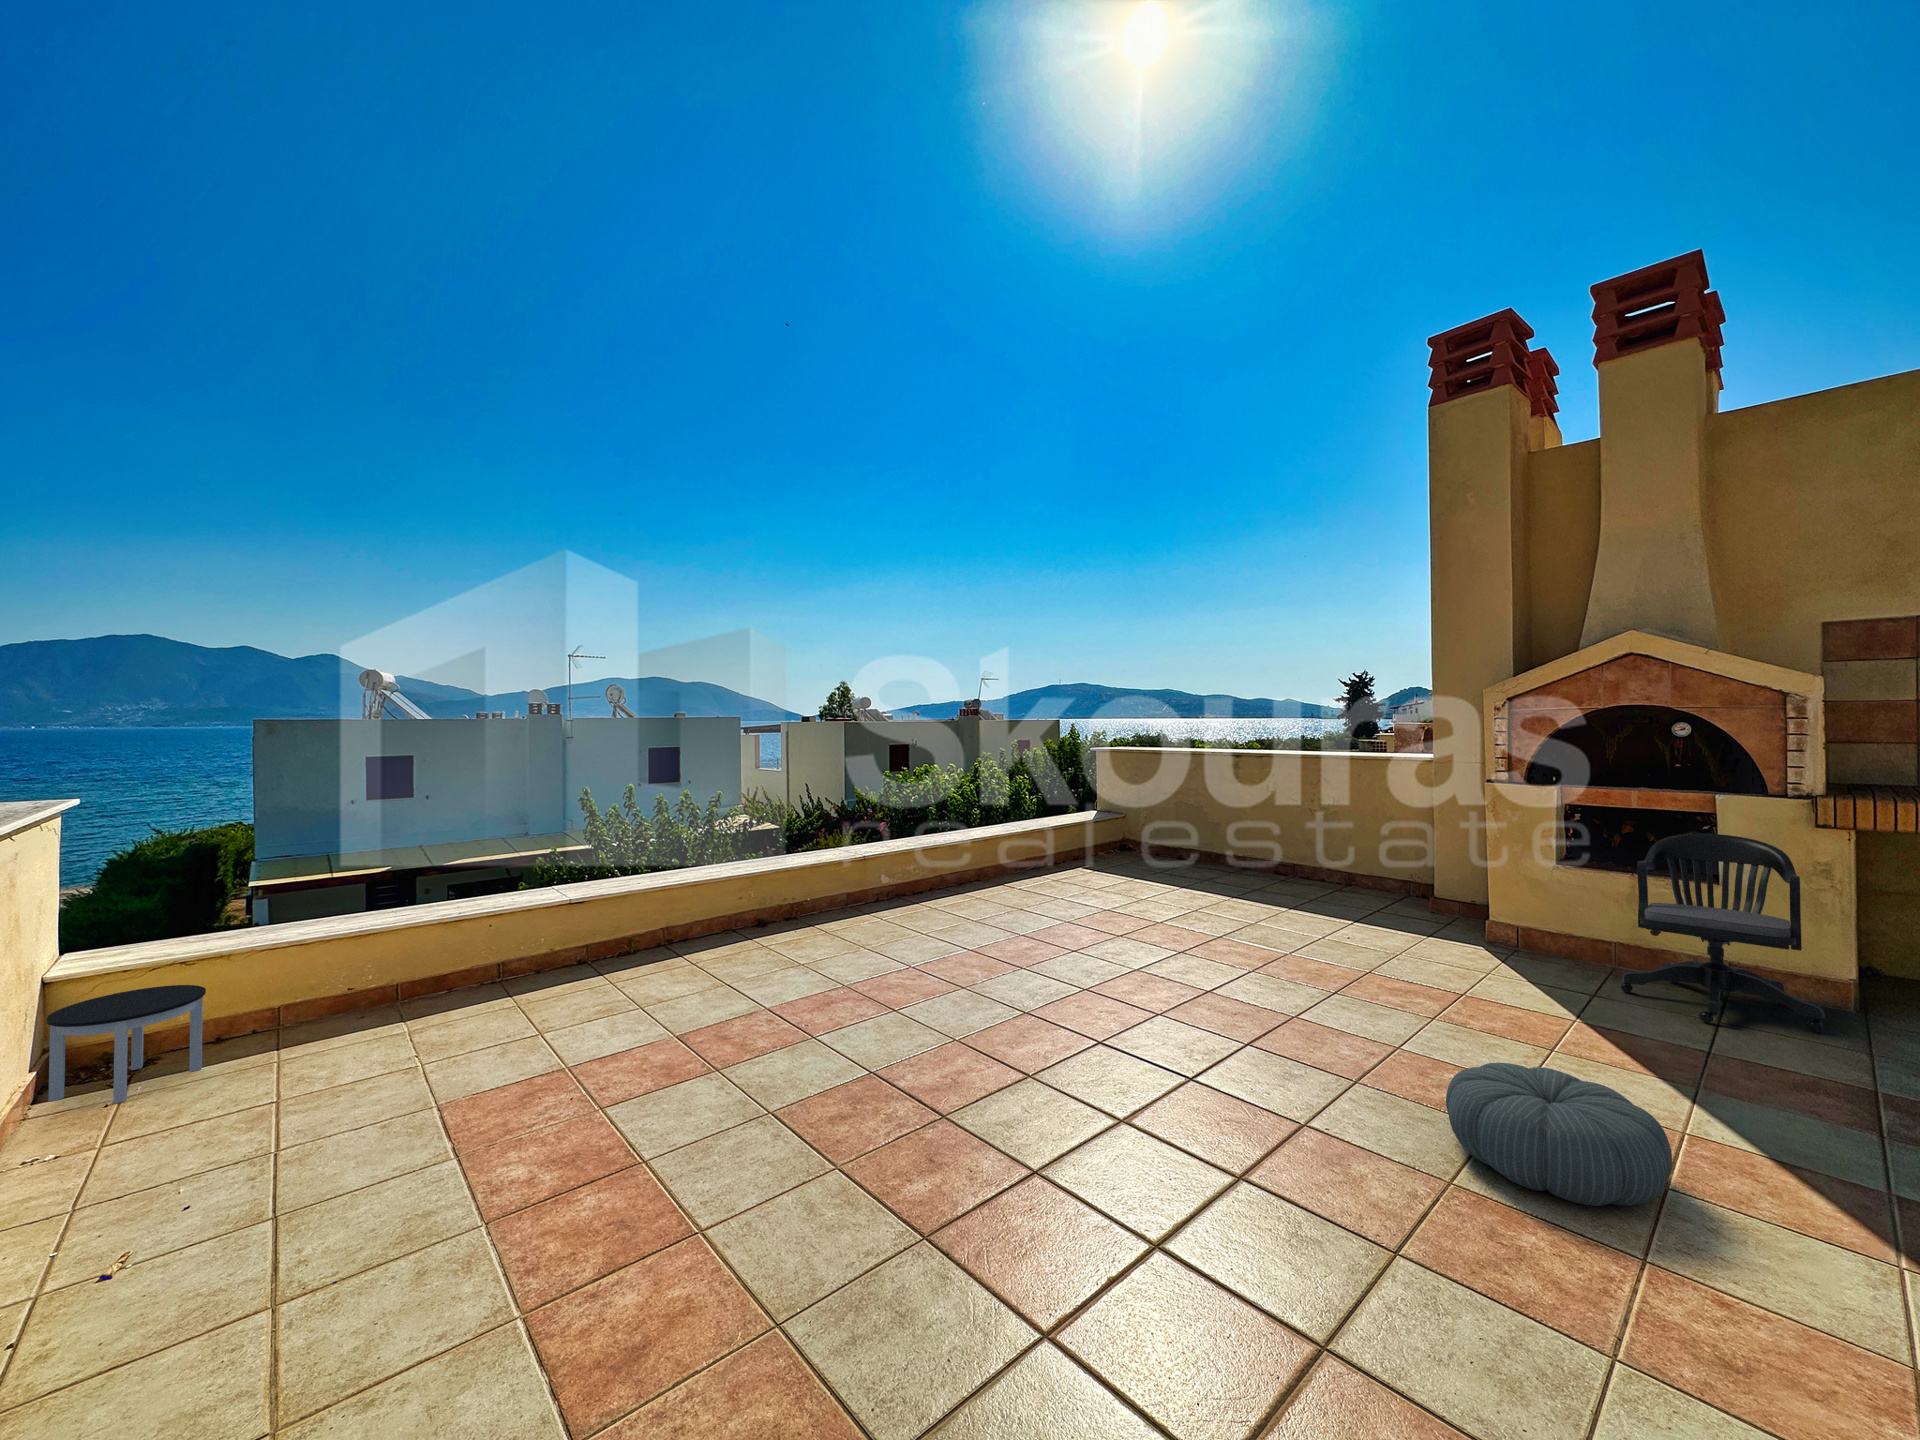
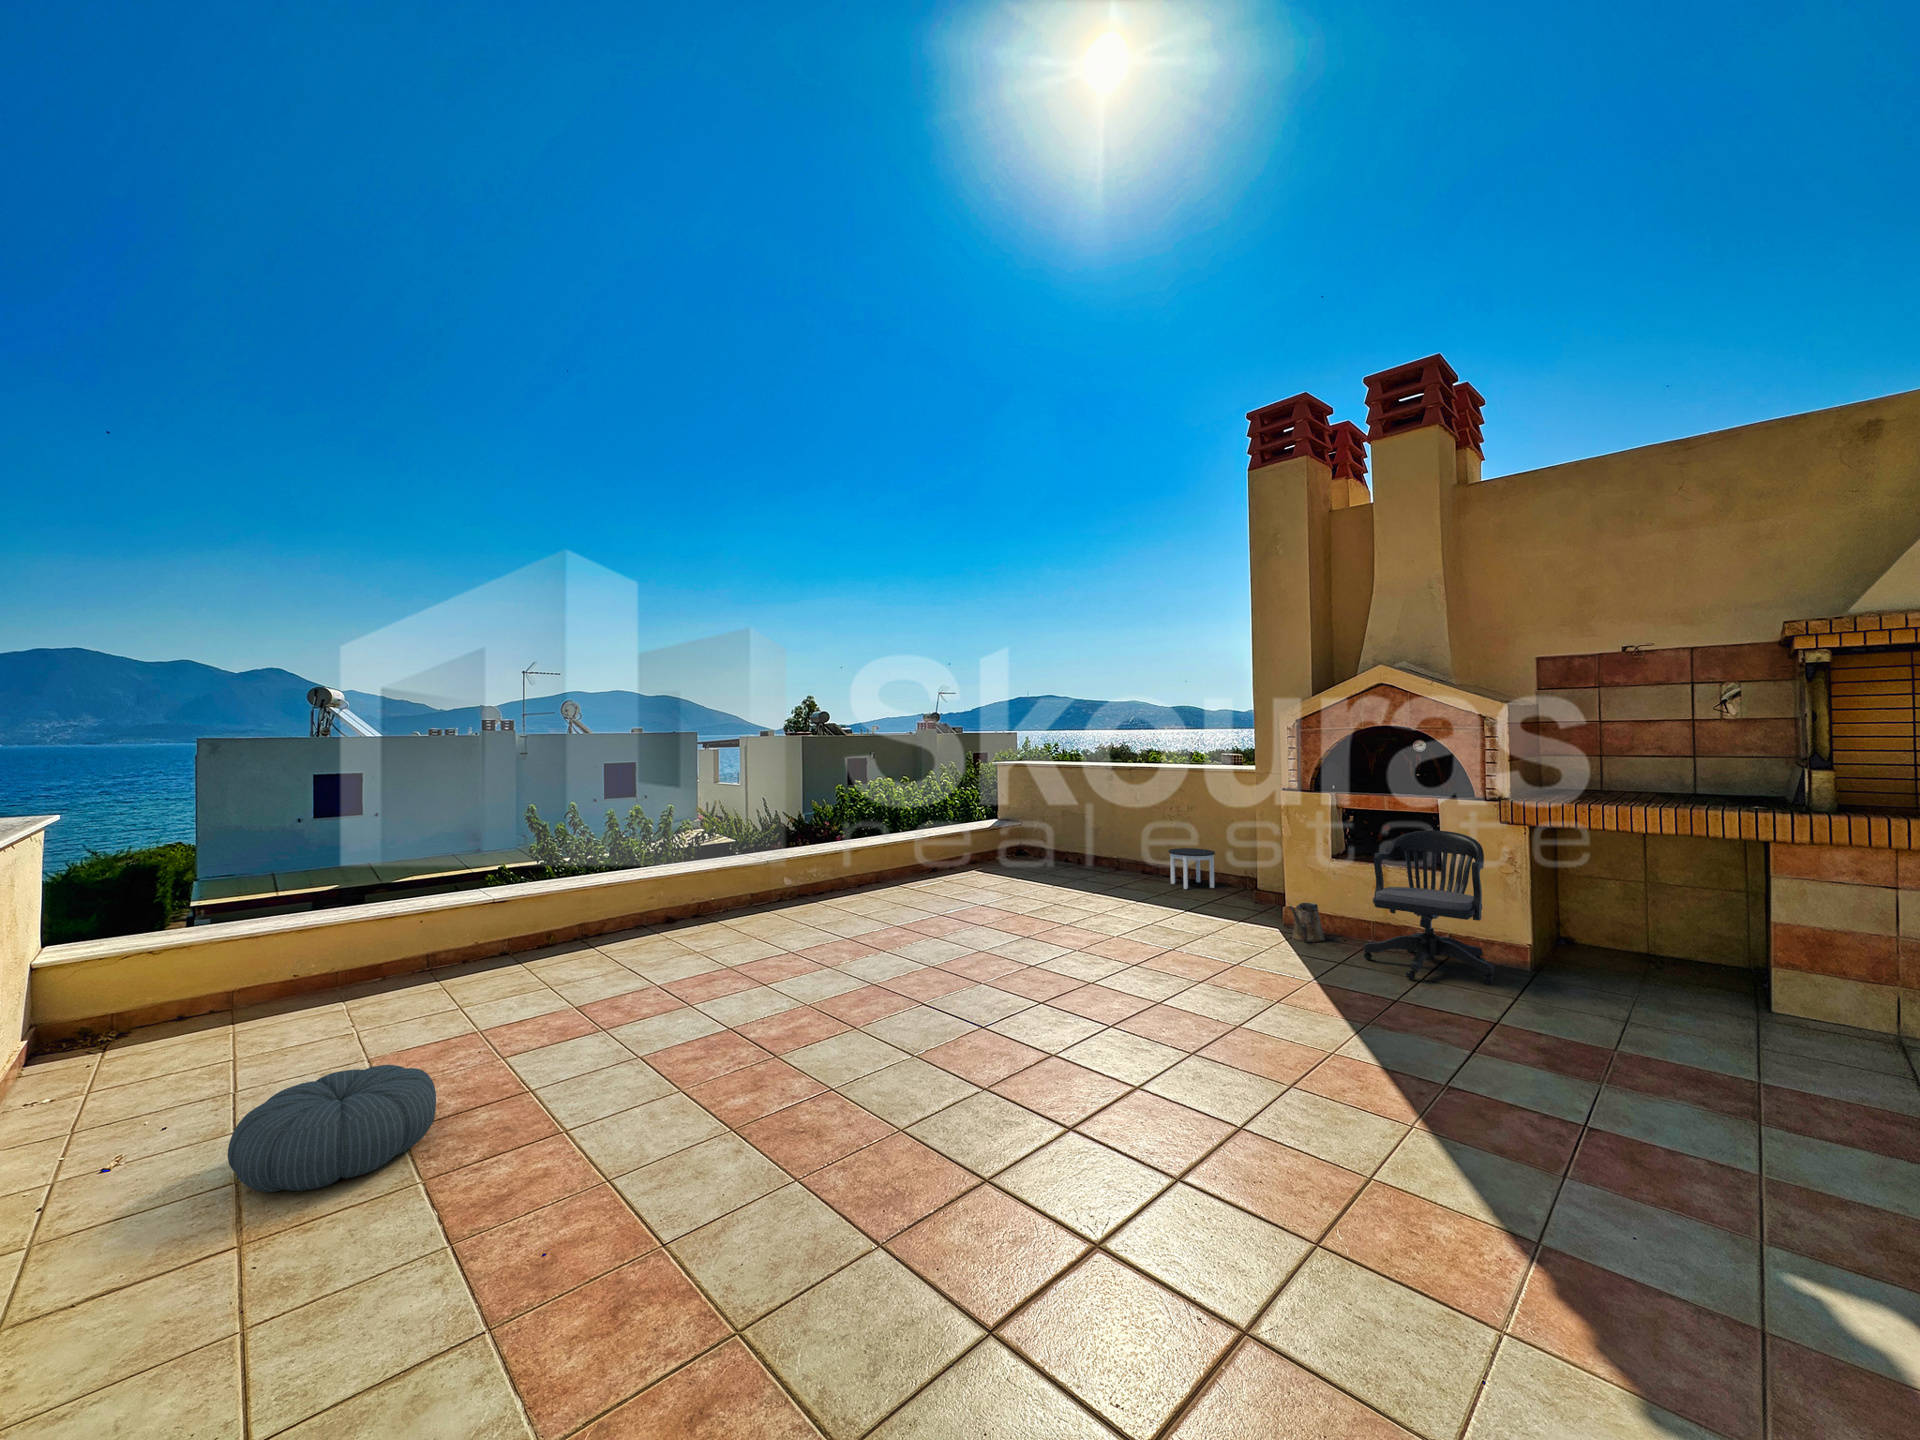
watering can: none [1505,918,1551,966] -> present [1289,903,1325,942]
round table: present [46,985,206,1104] -> present [1169,848,1215,889]
pouf: present [1446,1063,1672,1206] -> present [228,1065,436,1192]

